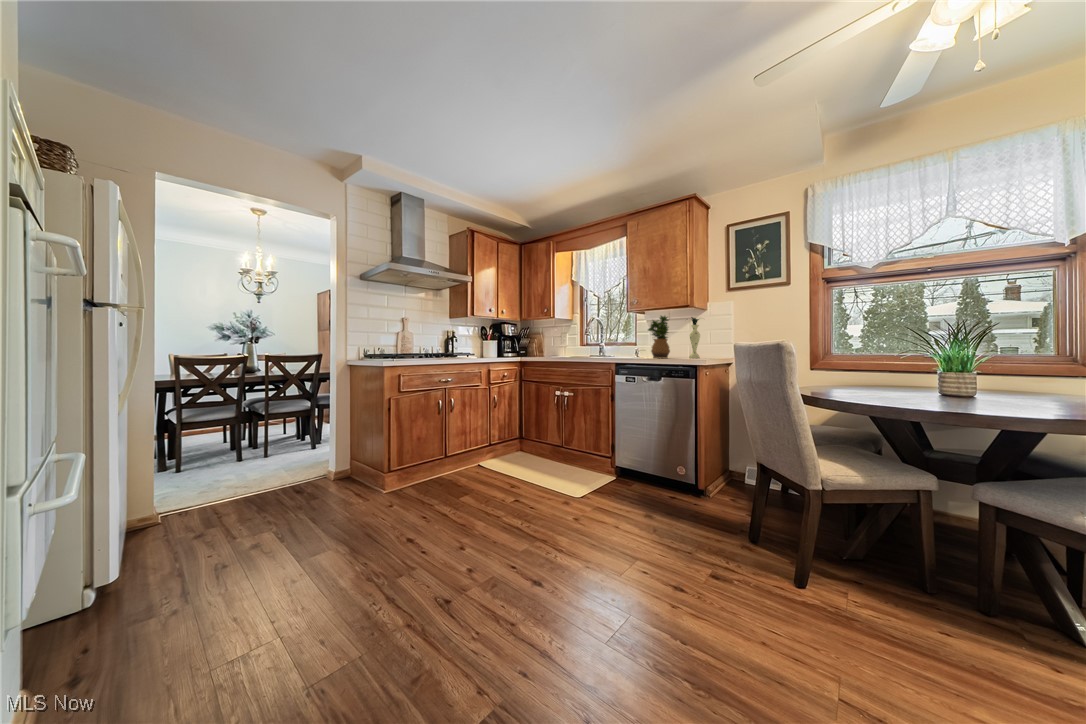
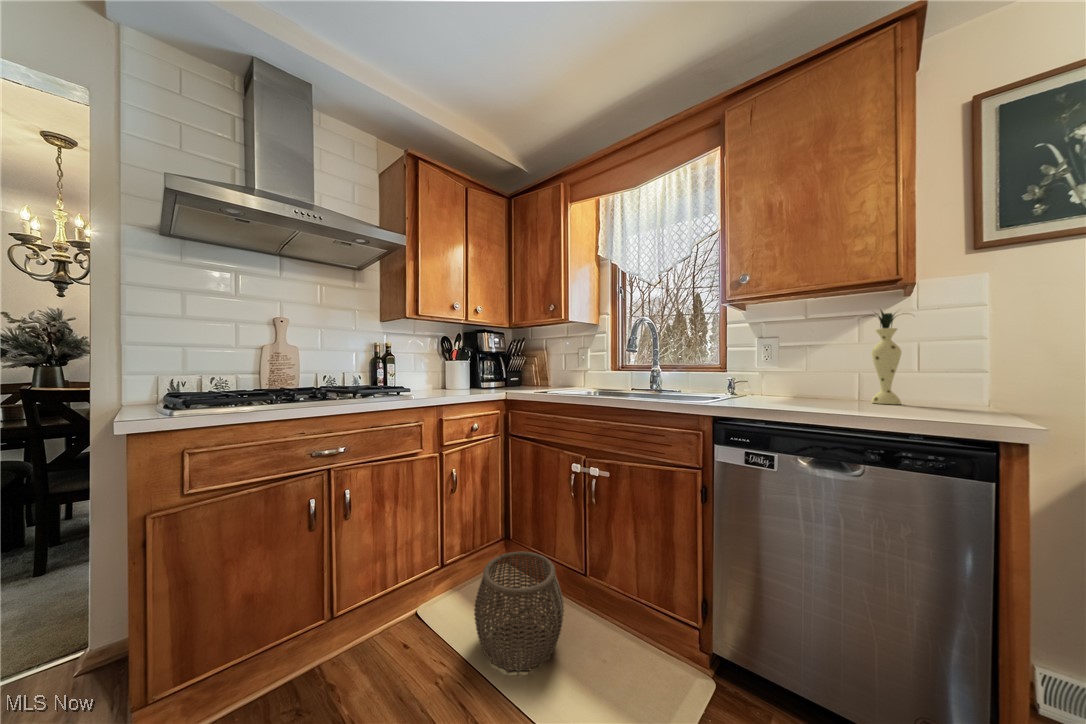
potted plant: present [648,316,670,358] -> none [777,307,841,407]
woven basket: none [511,431,552,475] -> present [474,552,564,672]

